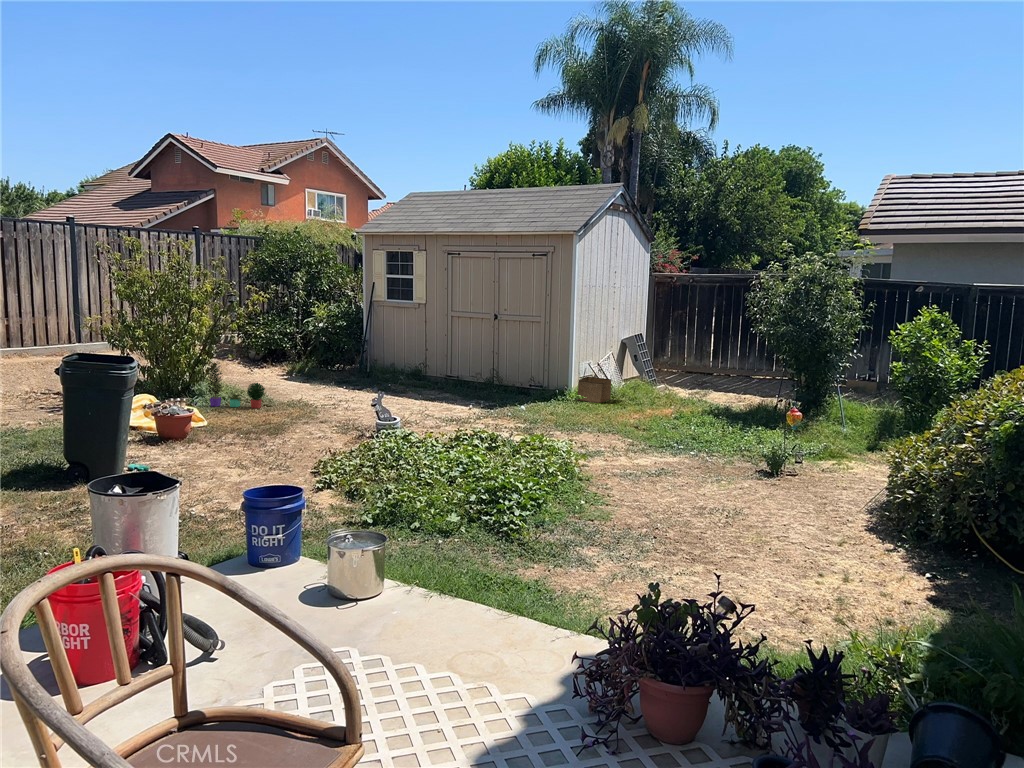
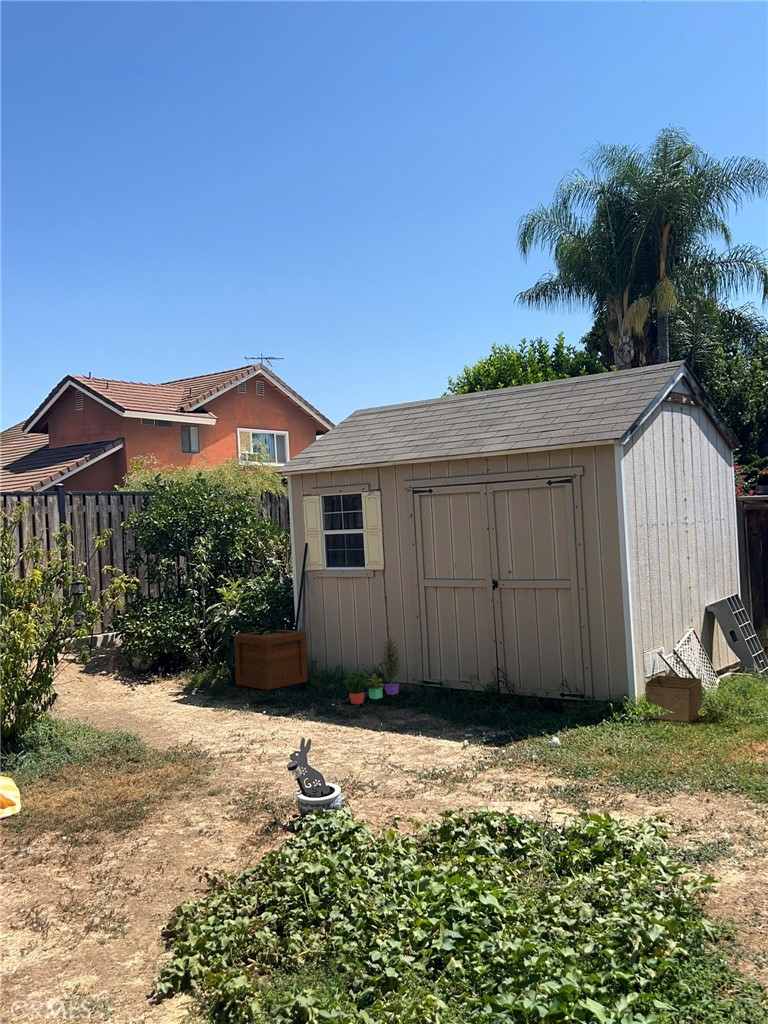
wooden crate: none [321,338,370,377] -> present [234,630,308,690]
potted plant: present [207,362,265,408] -> present [344,637,401,704]

